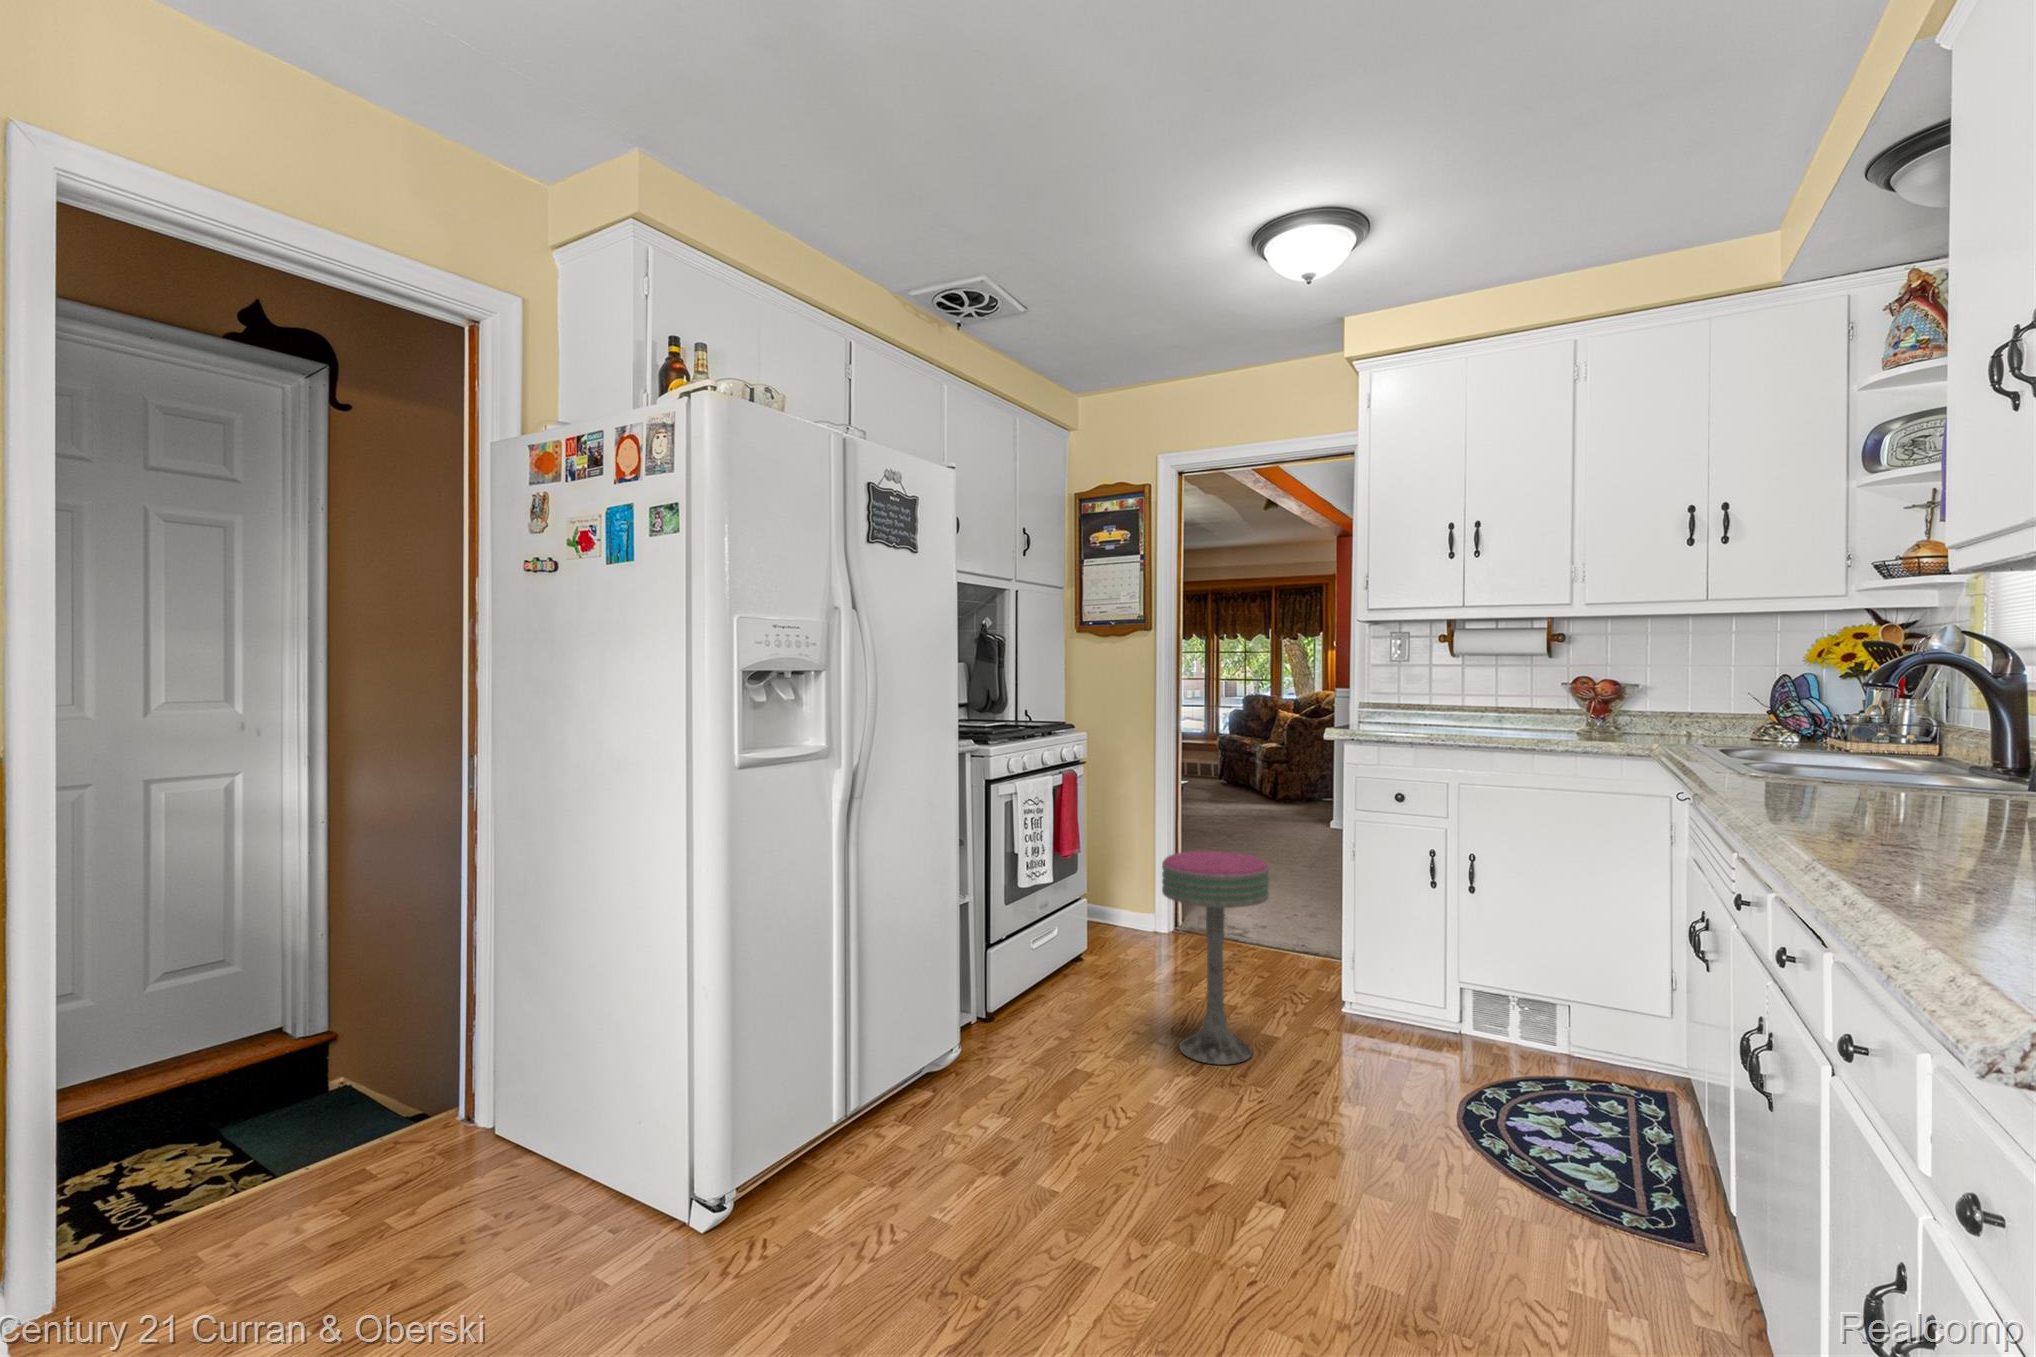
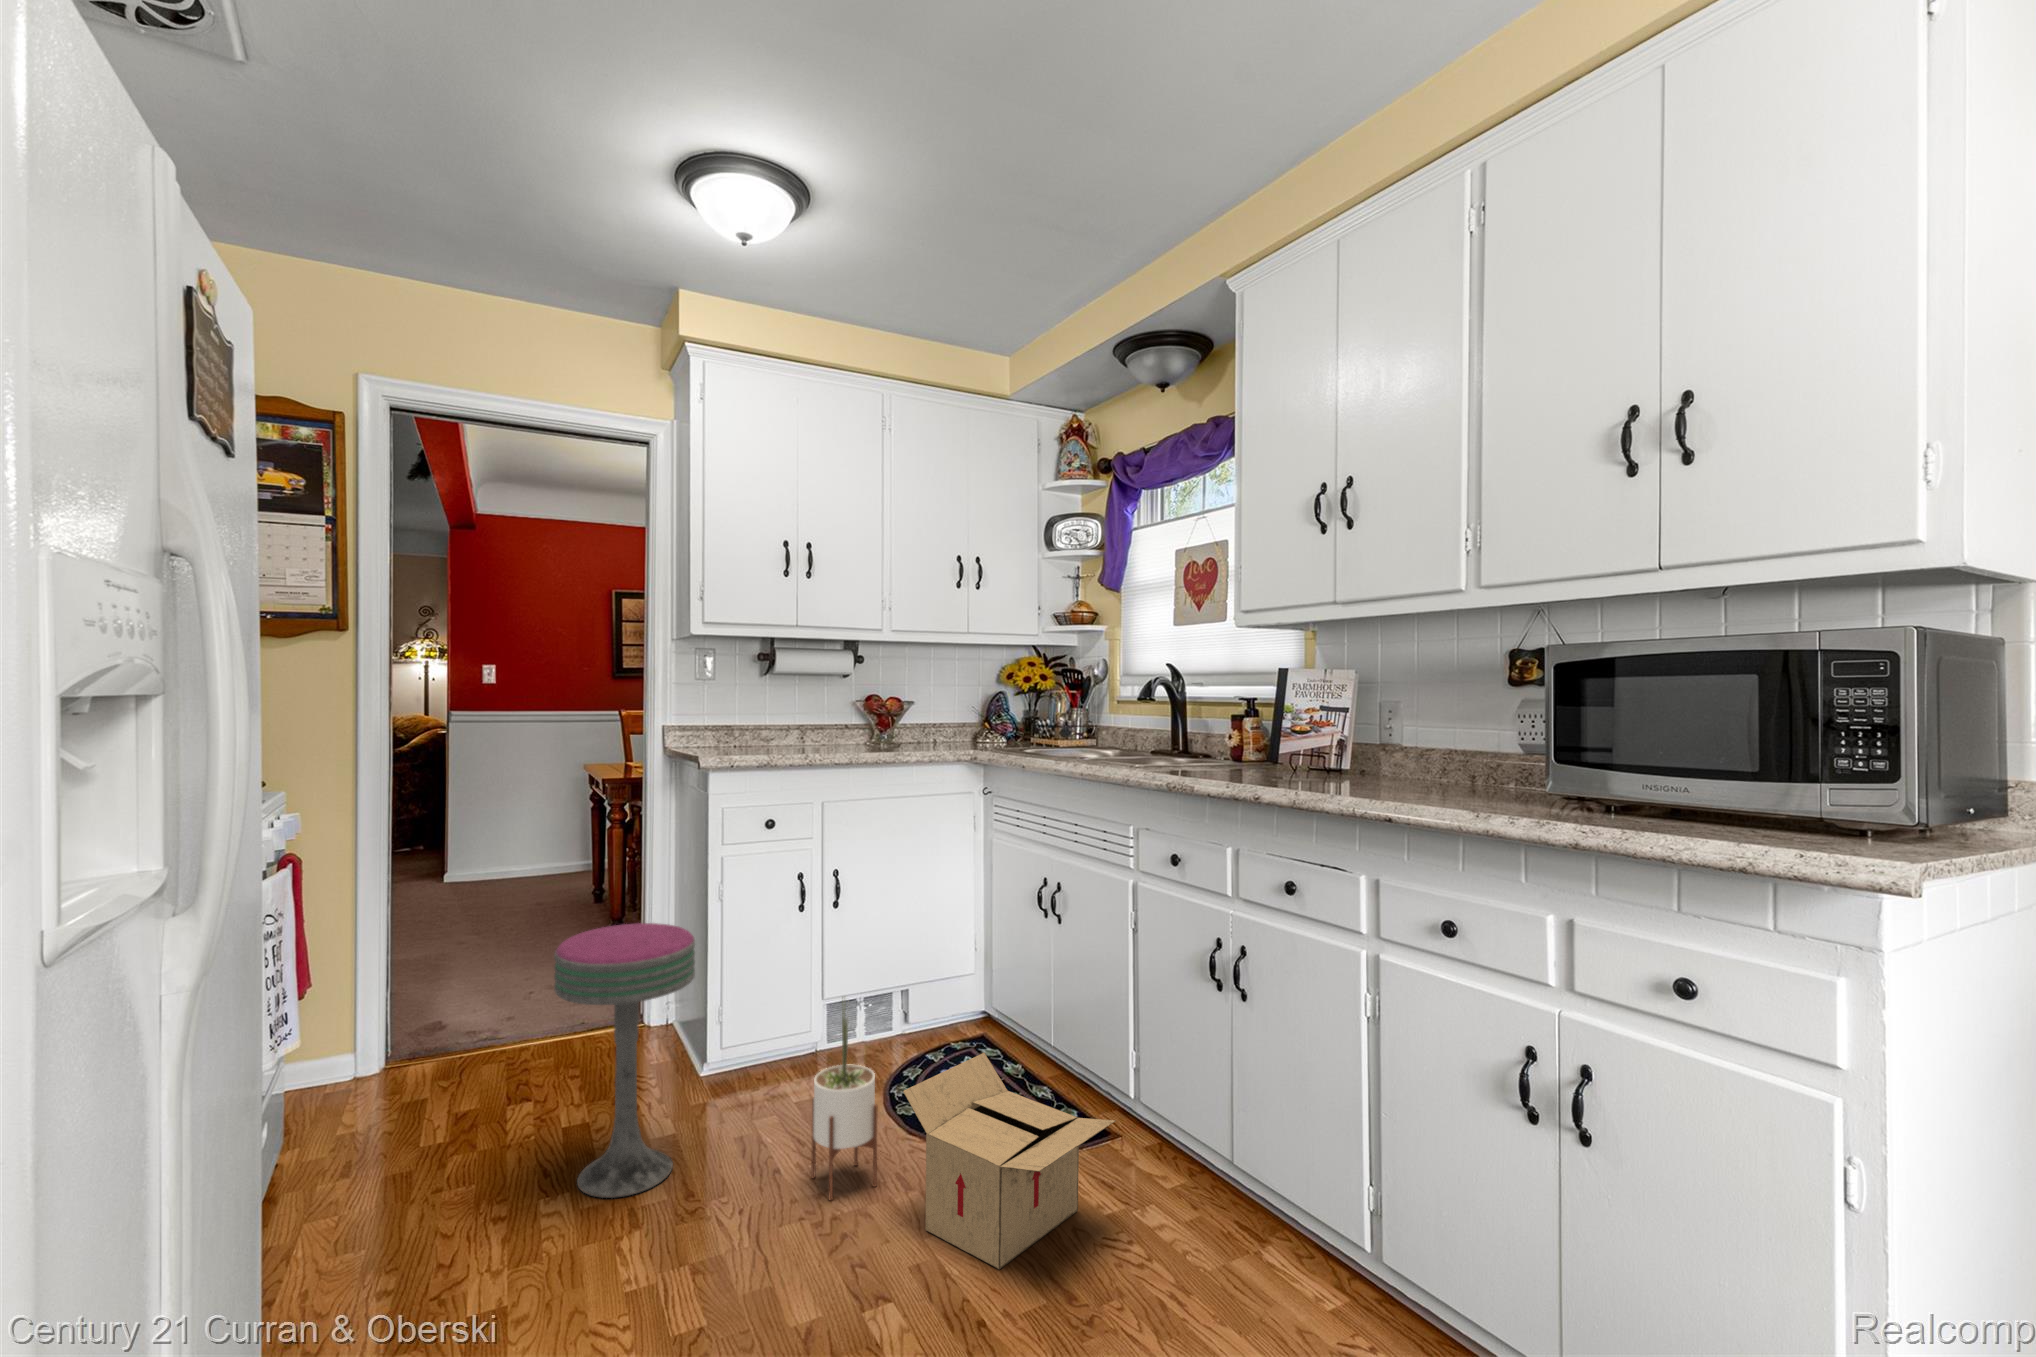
potted plant: none [1324,931,1385,1142] -> present [811,1000,878,1200]
cardboard box: none [1366,1045,1570,1261] -> present [903,1053,1116,1269]

